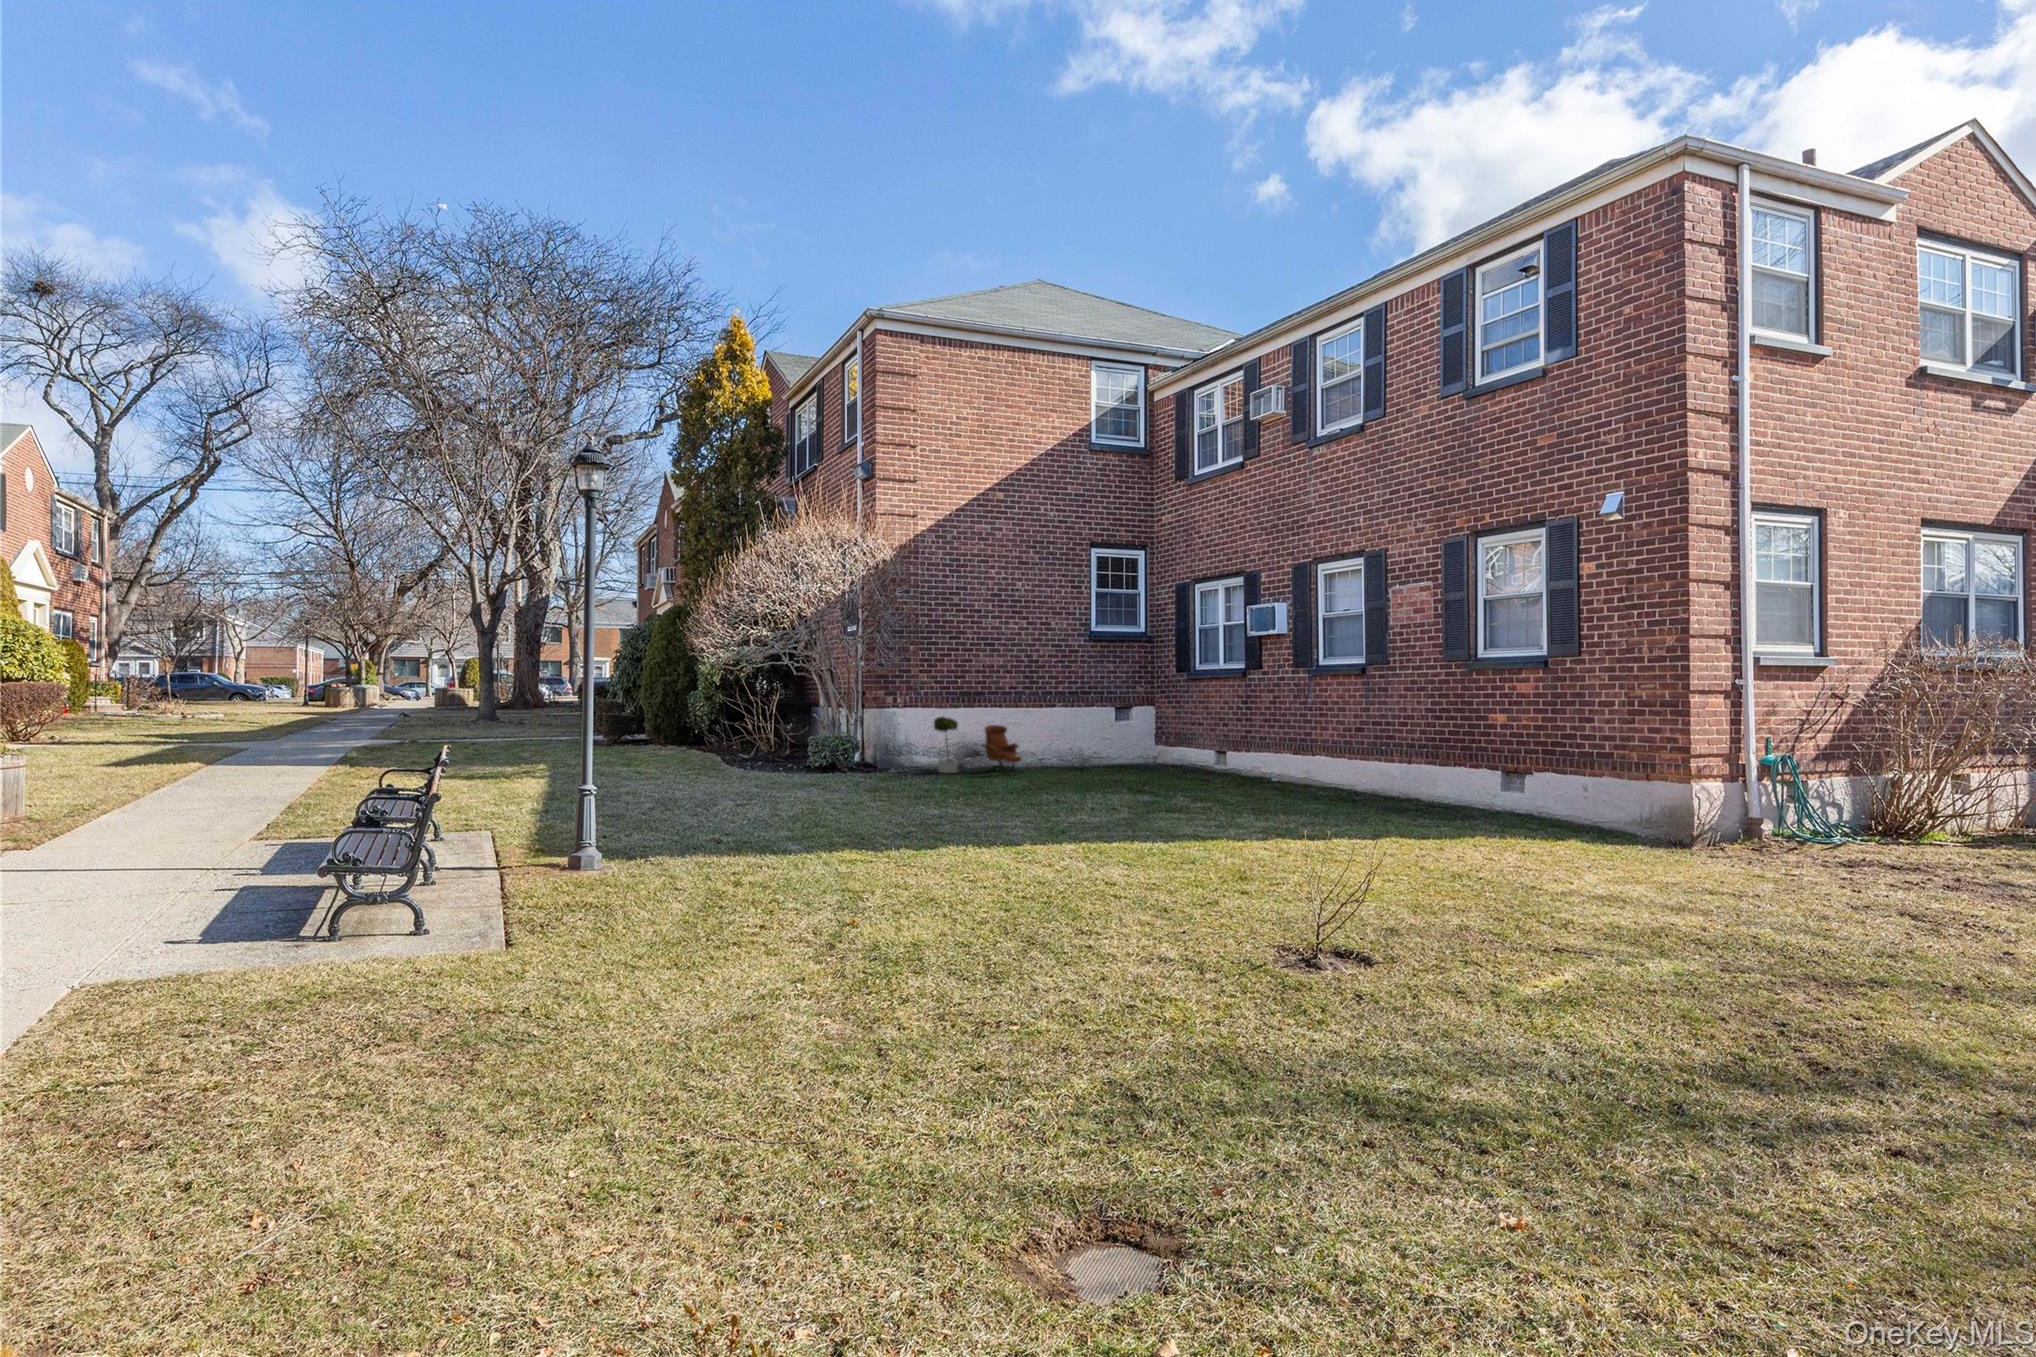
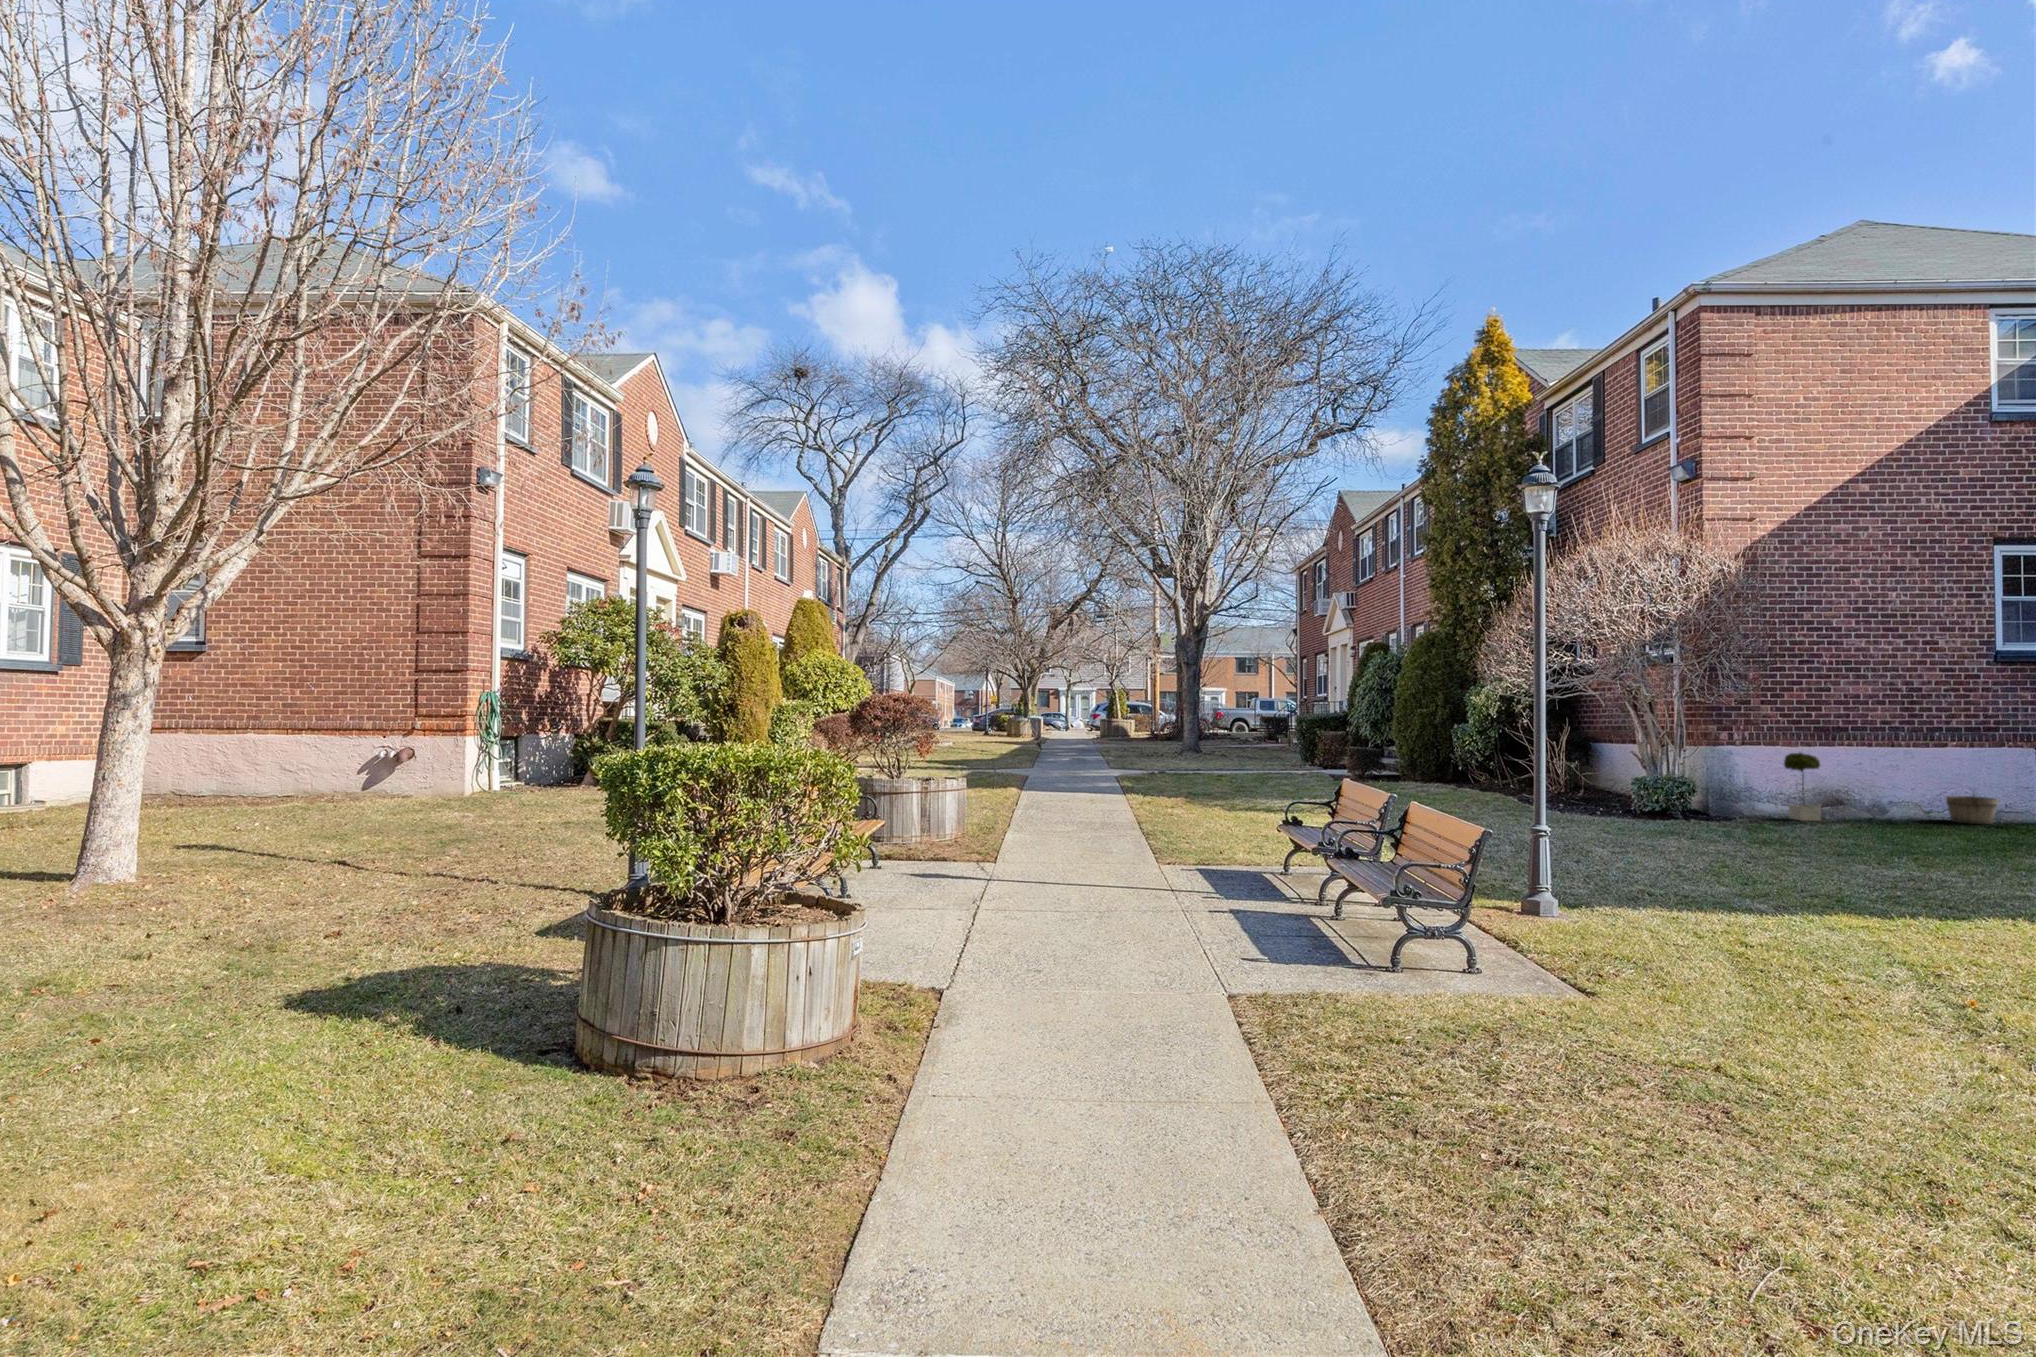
lounge chair: present [983,725,1022,772] -> none [1851,765,1924,829]
wooden bucket: none [1050,740,1082,768] -> present [1946,795,1998,824]

